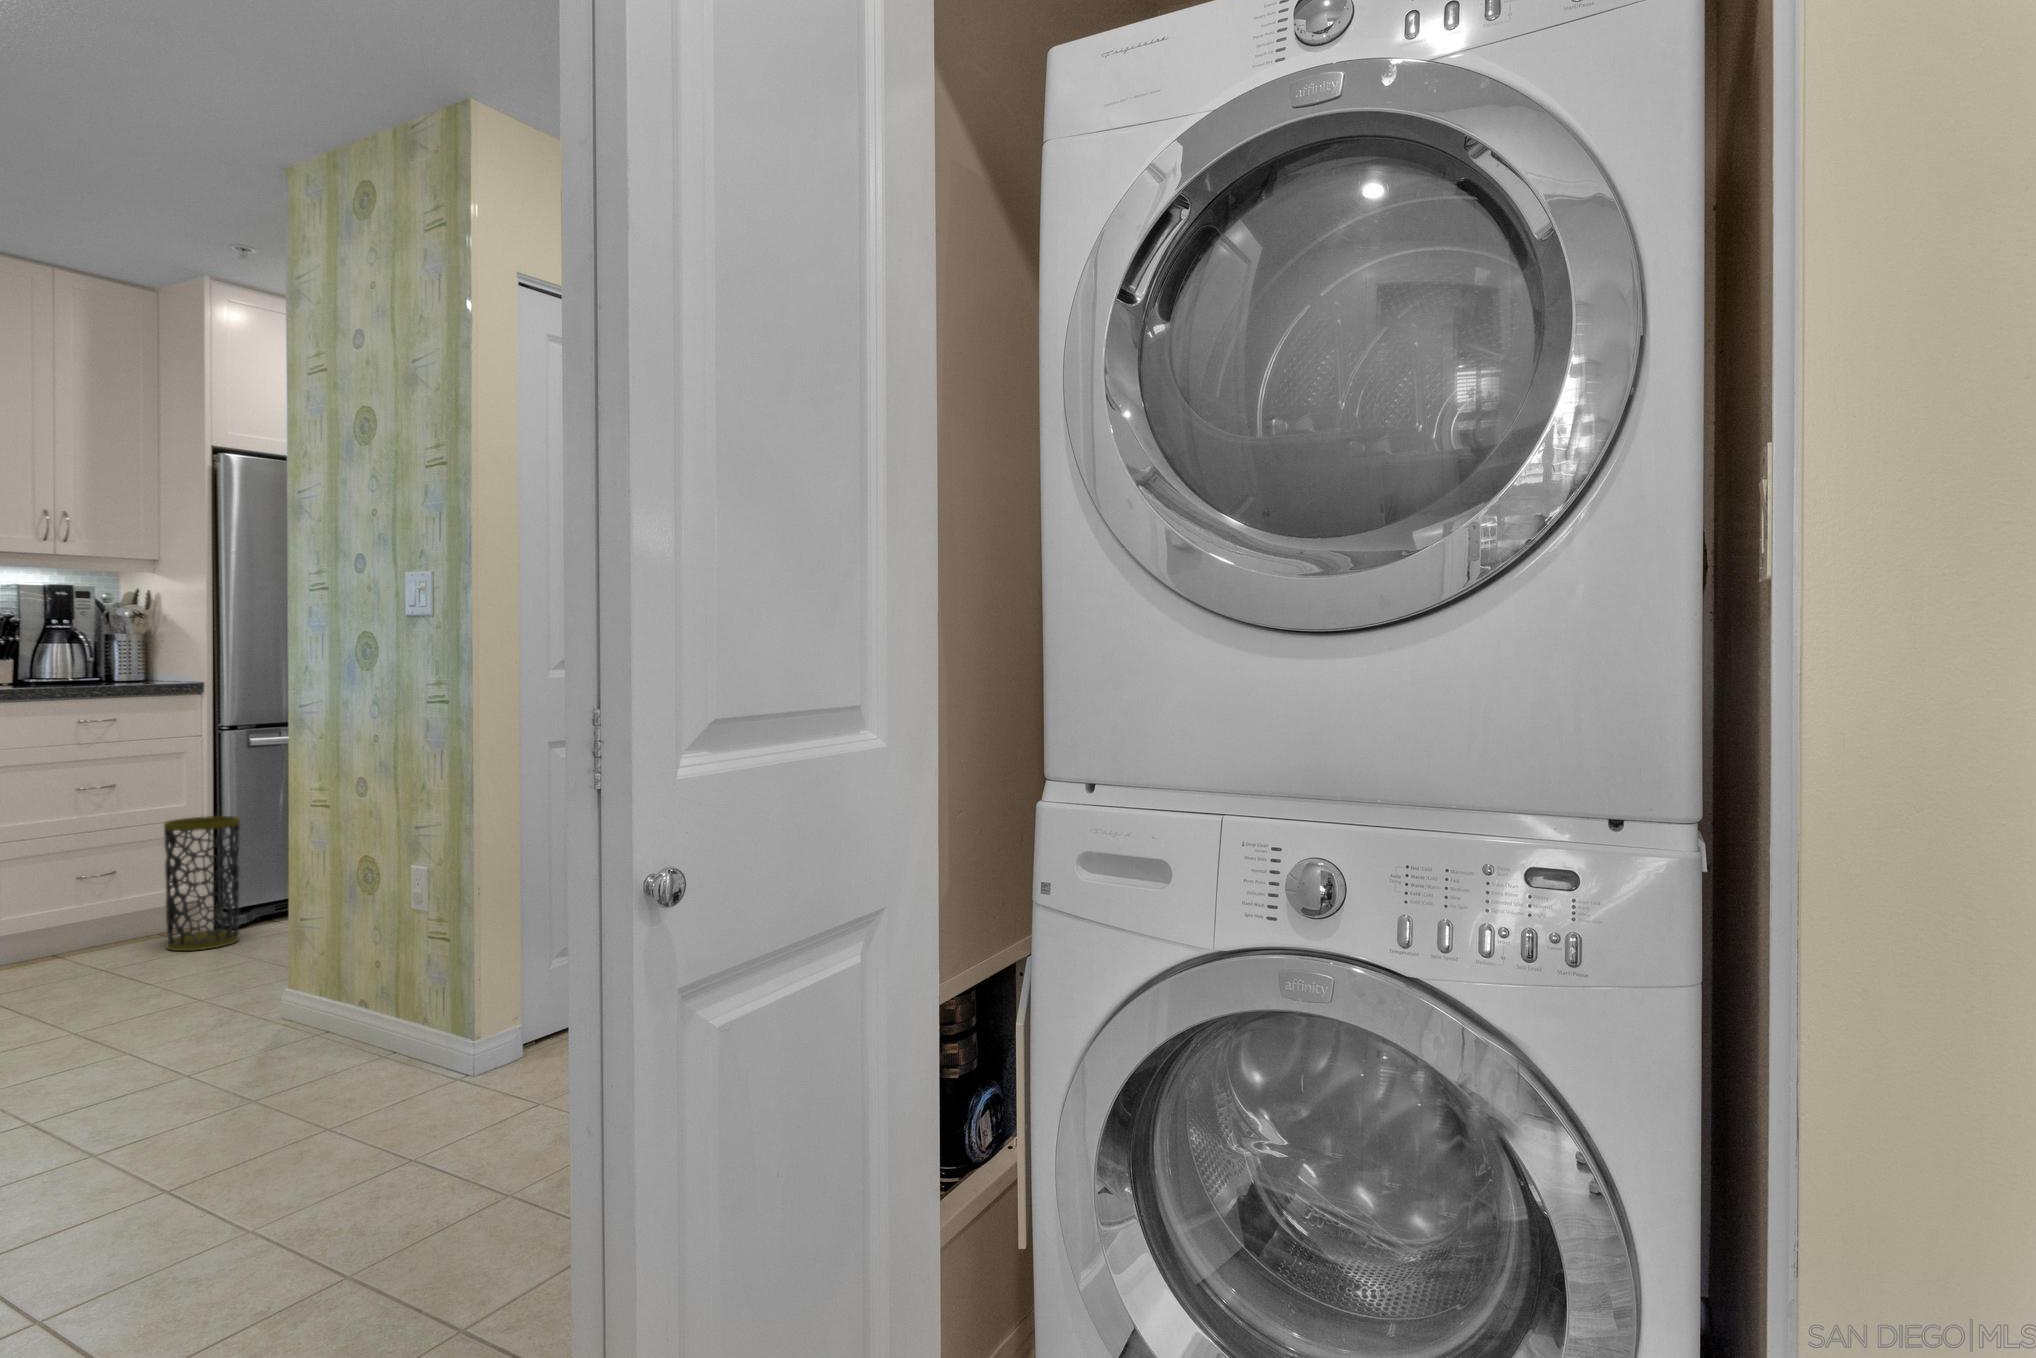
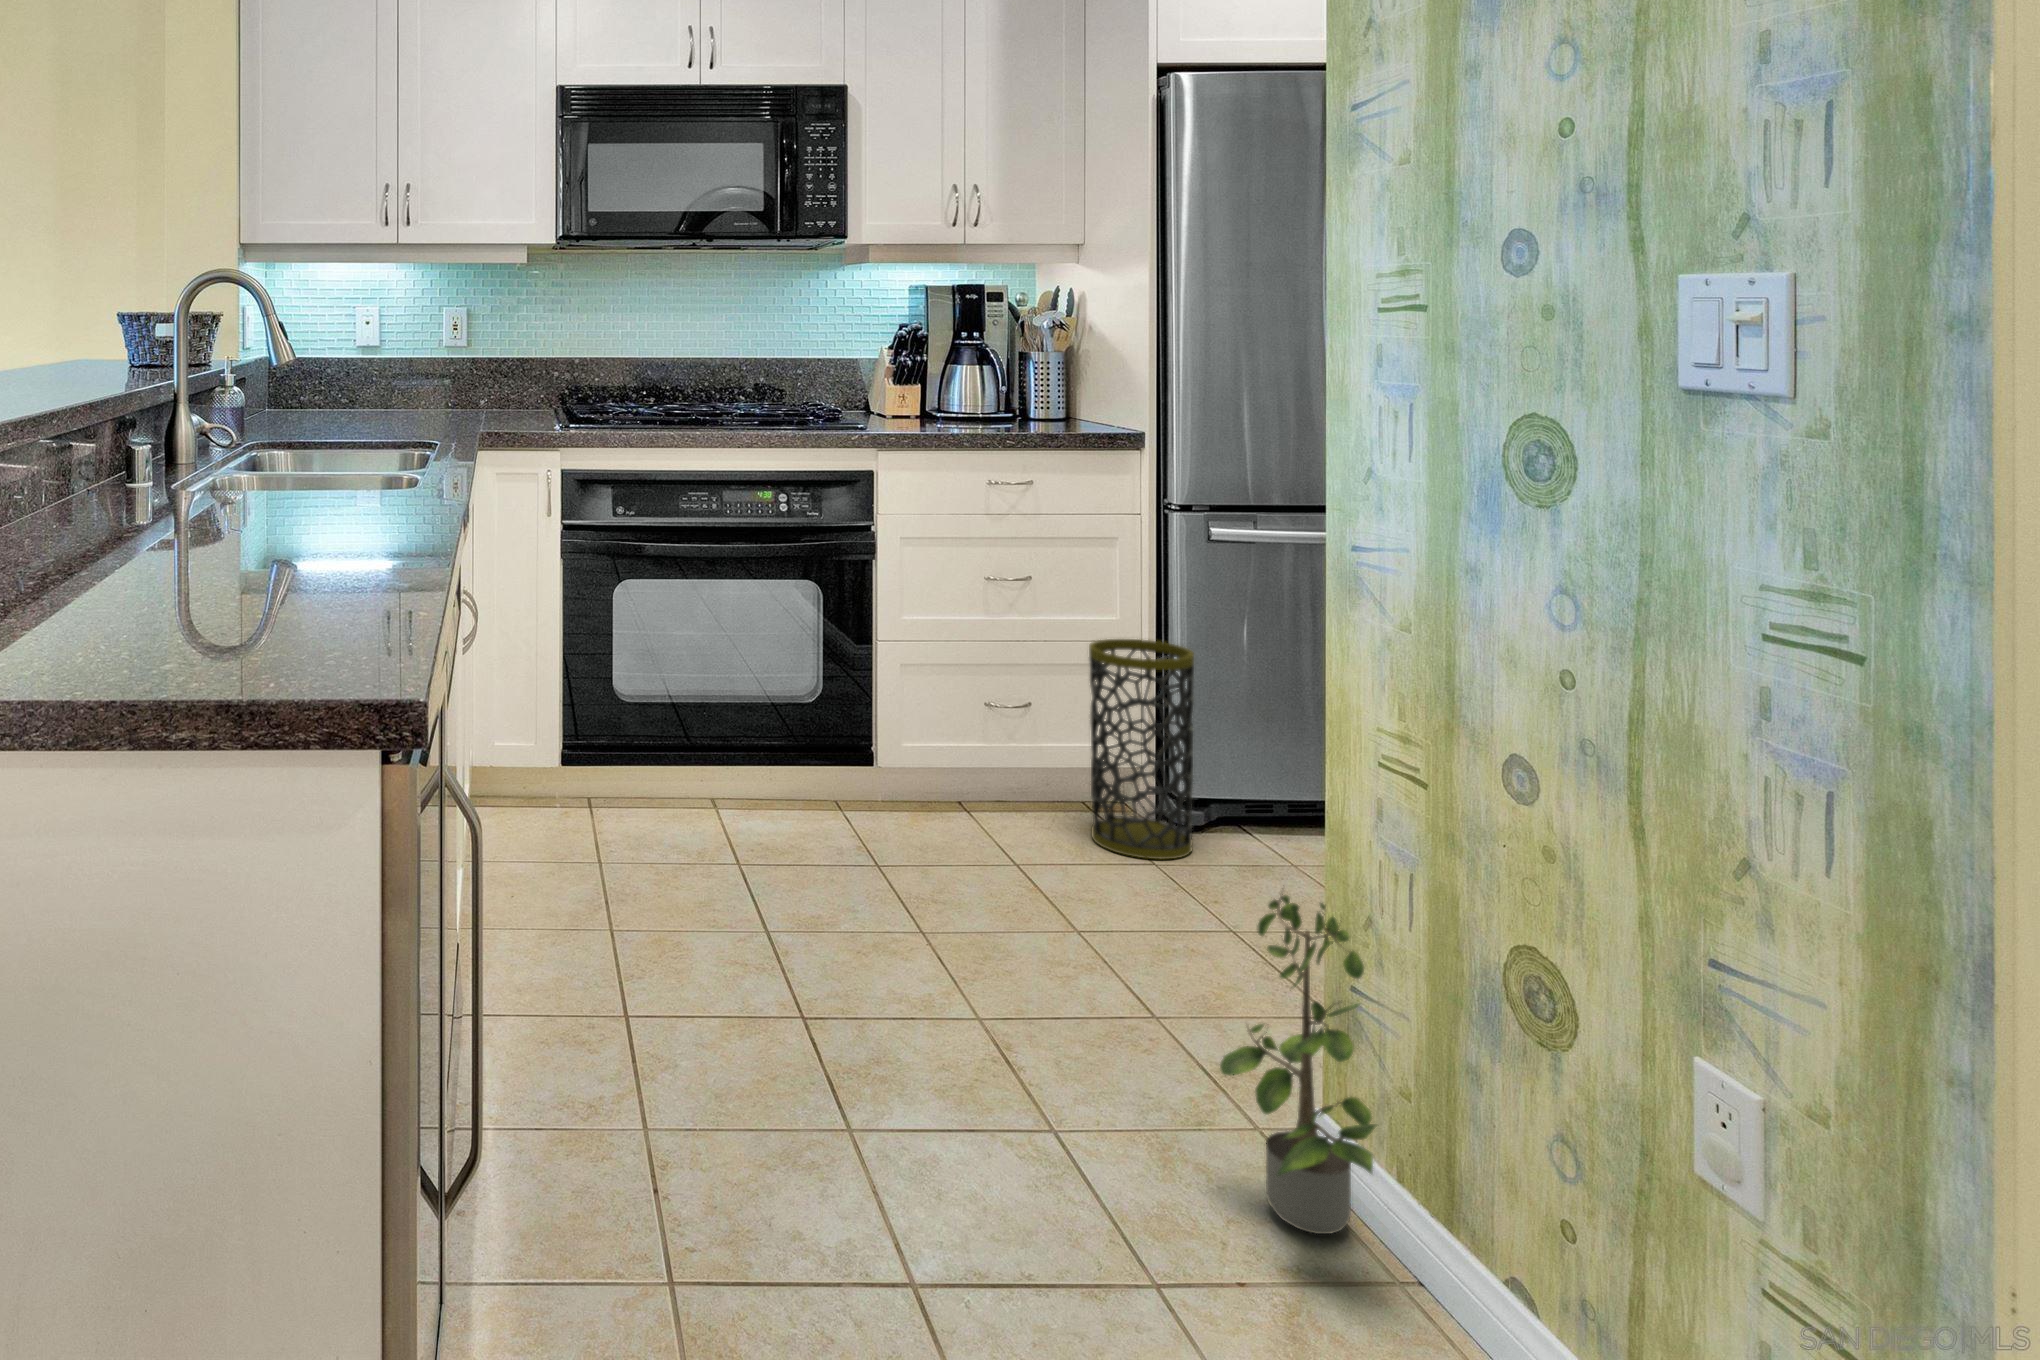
potted plant: none [247,882,329,1046] -> present [1220,894,1376,1234]

